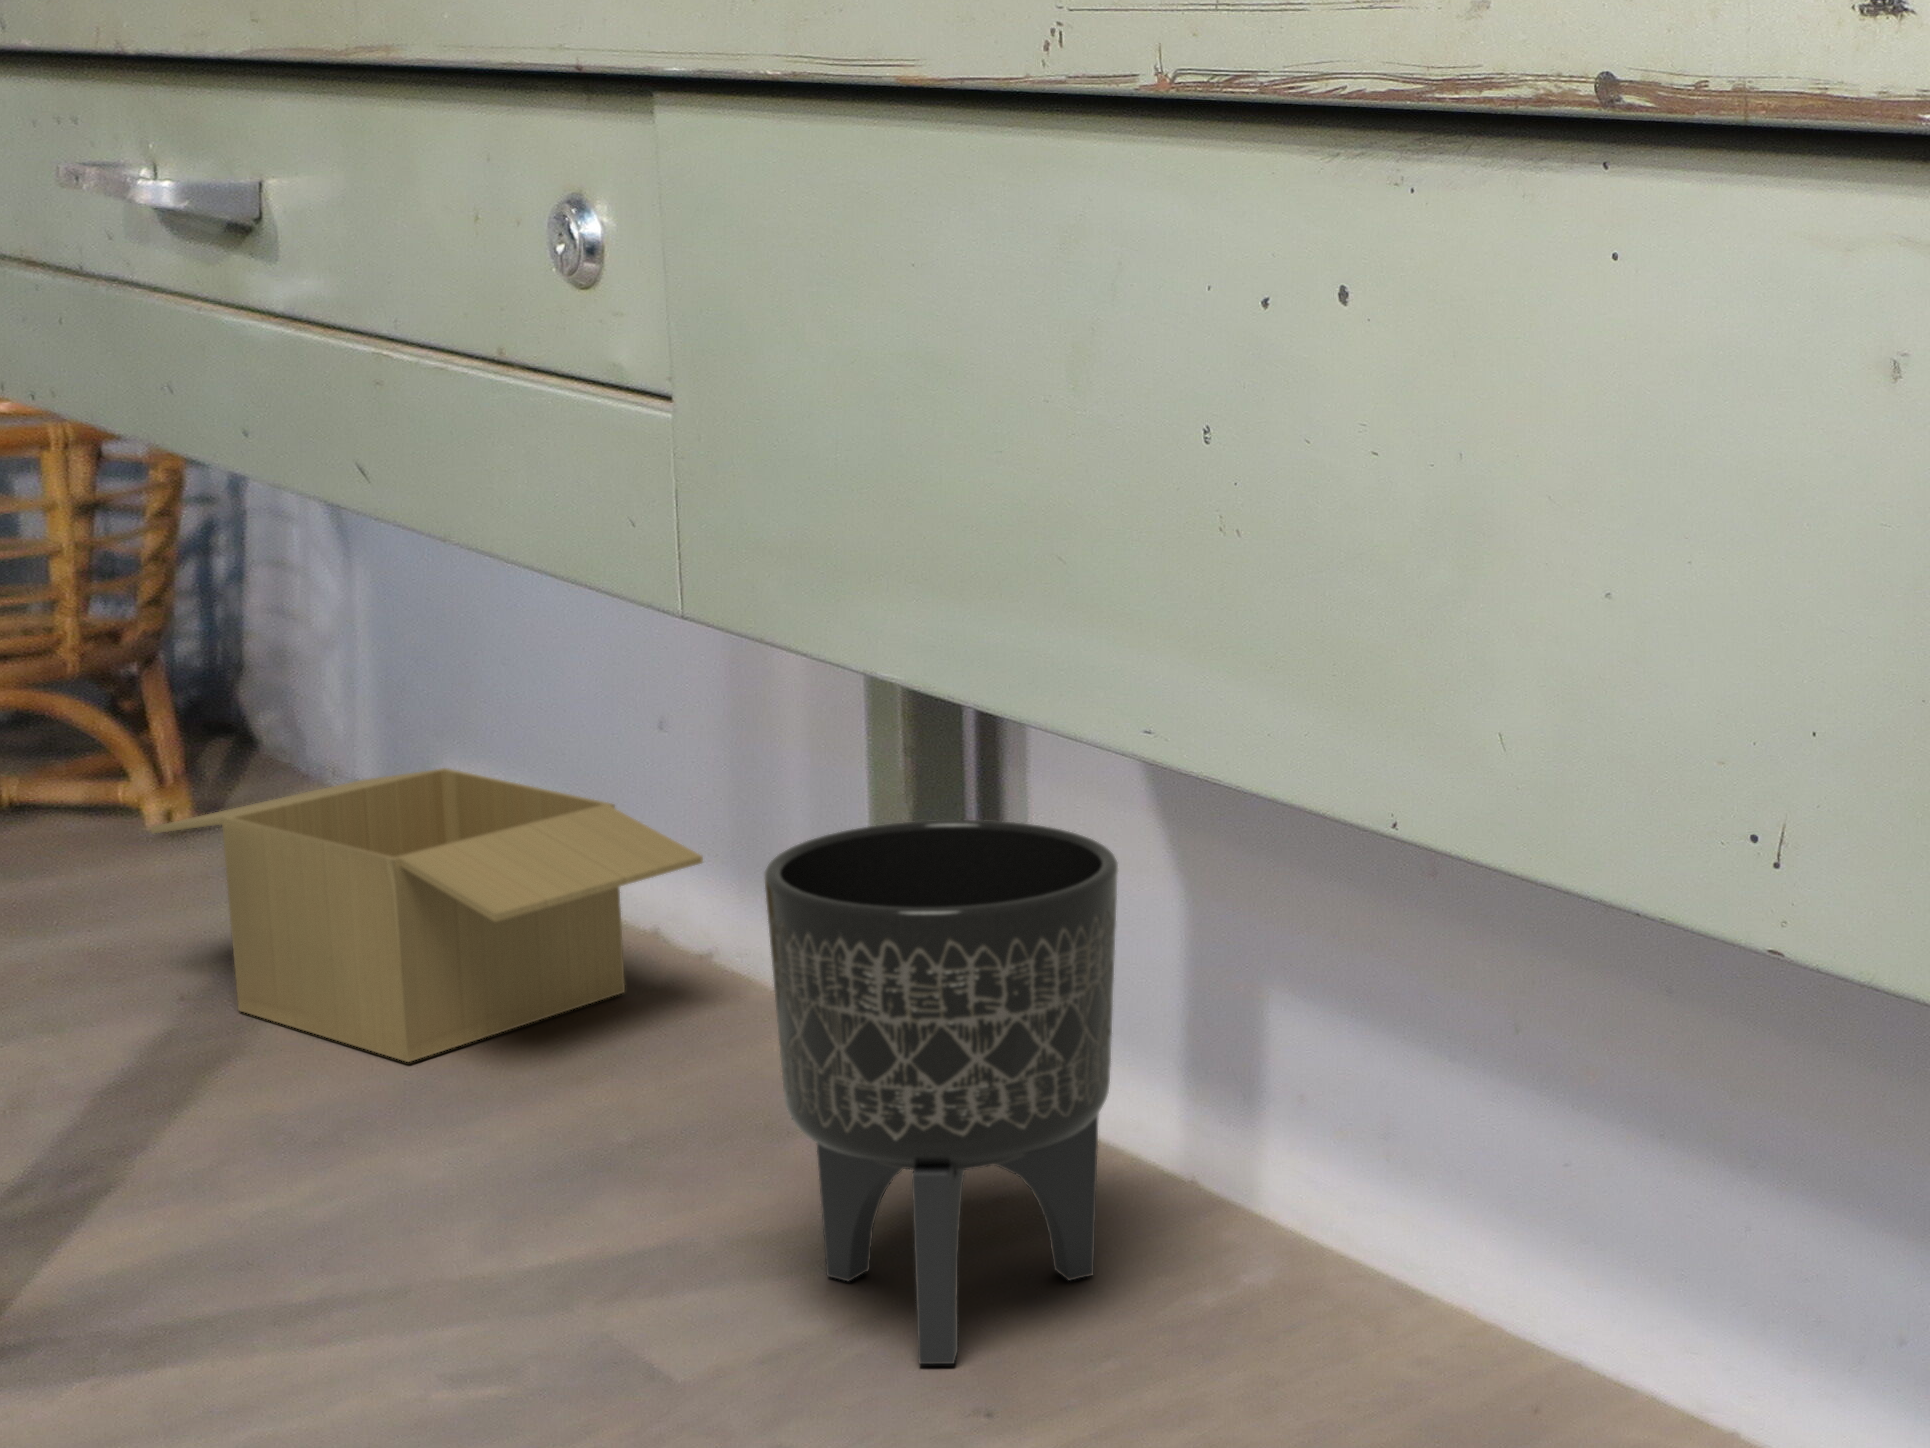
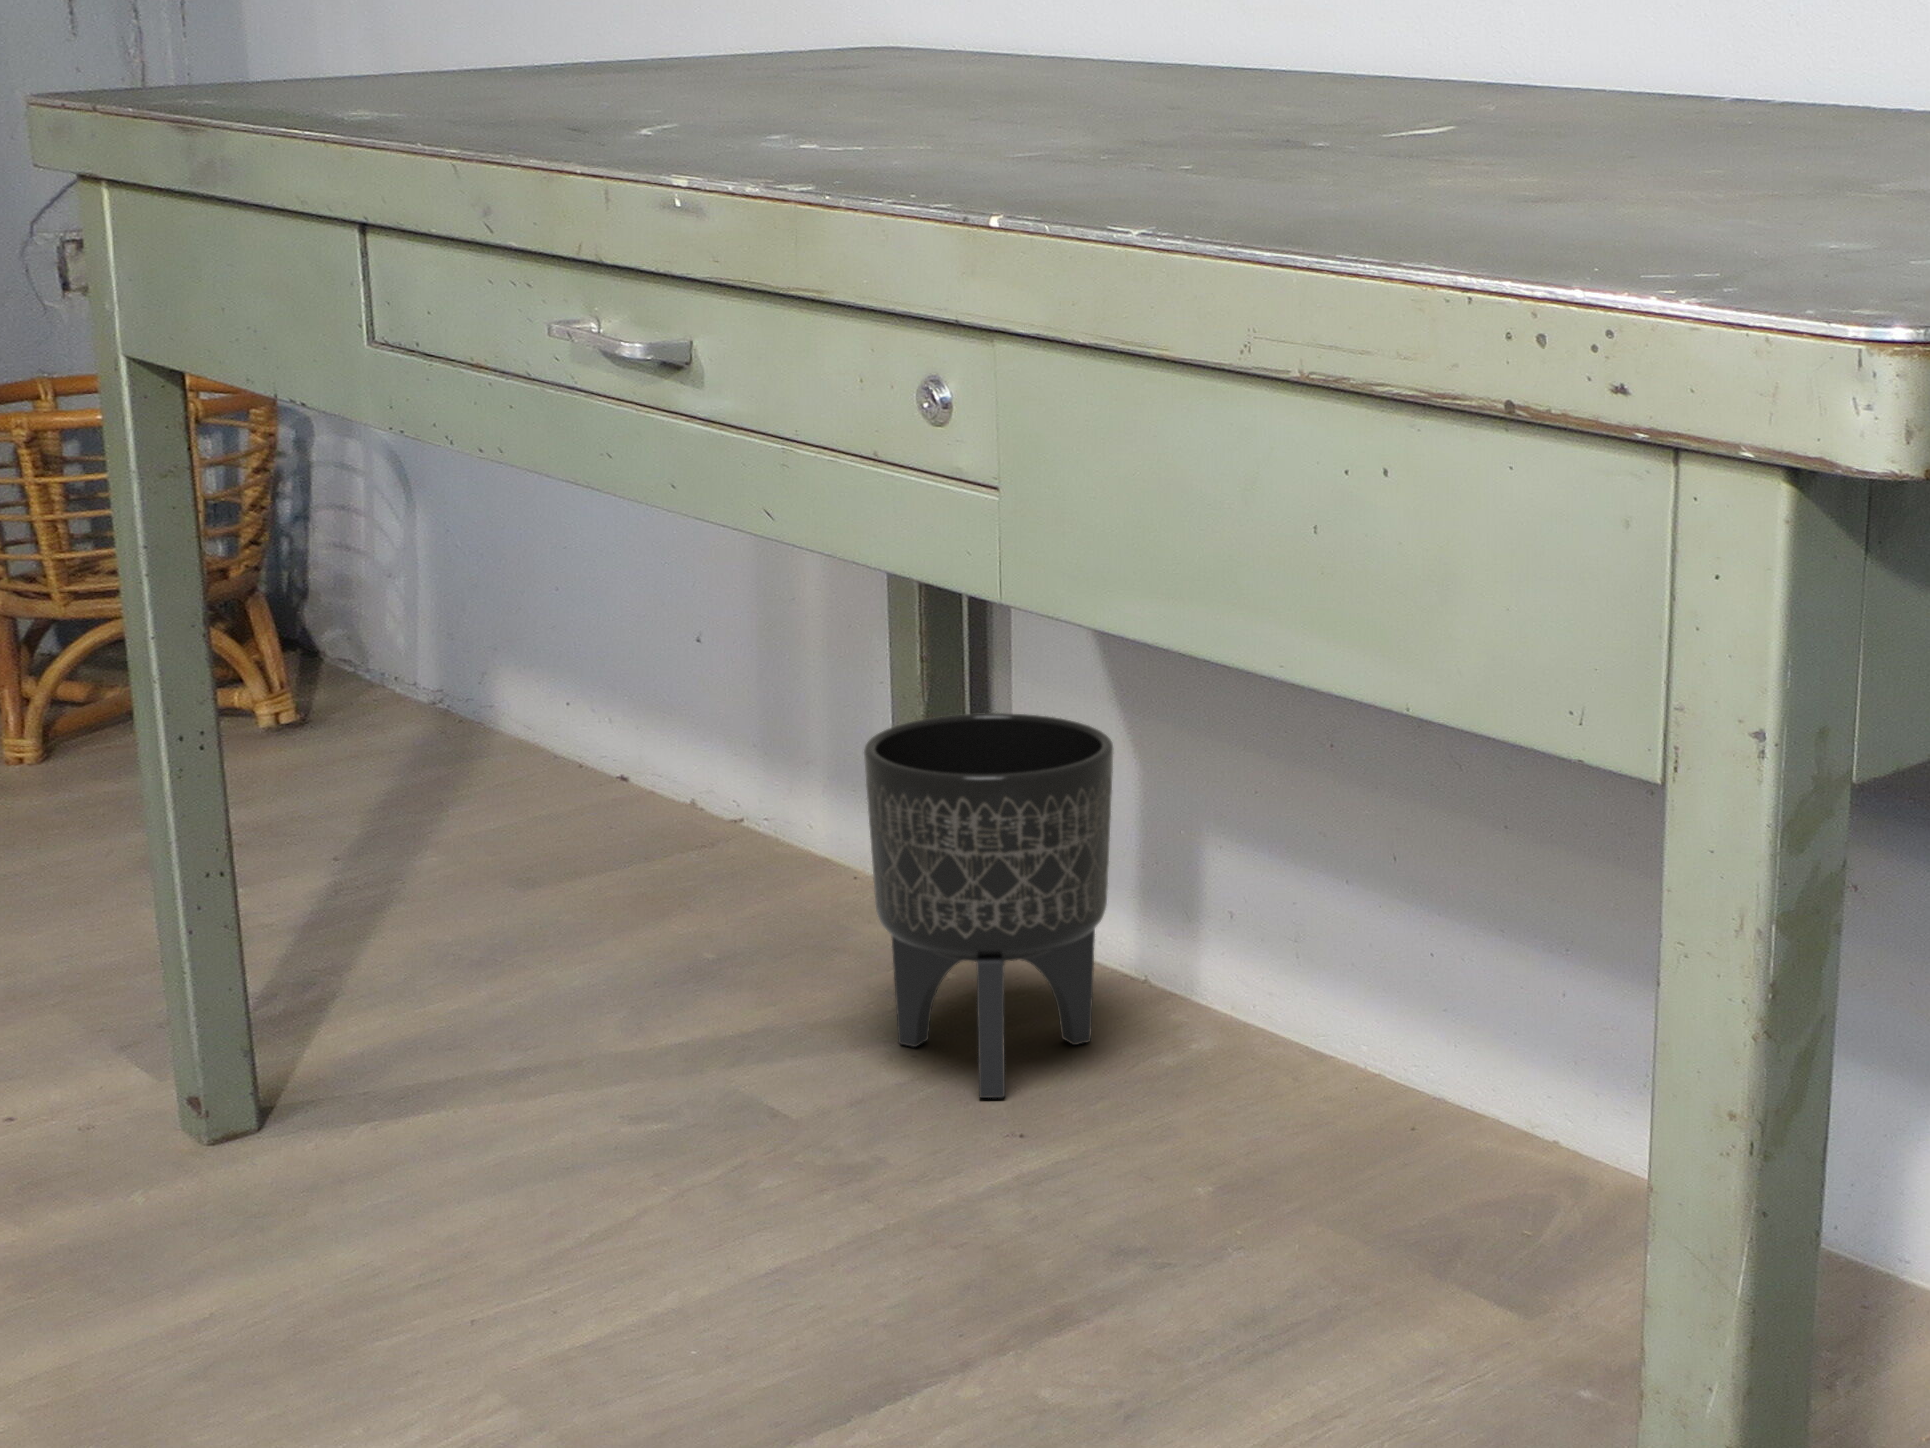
cardboard box: present [151,768,703,1062] -> none [319,677,755,903]

